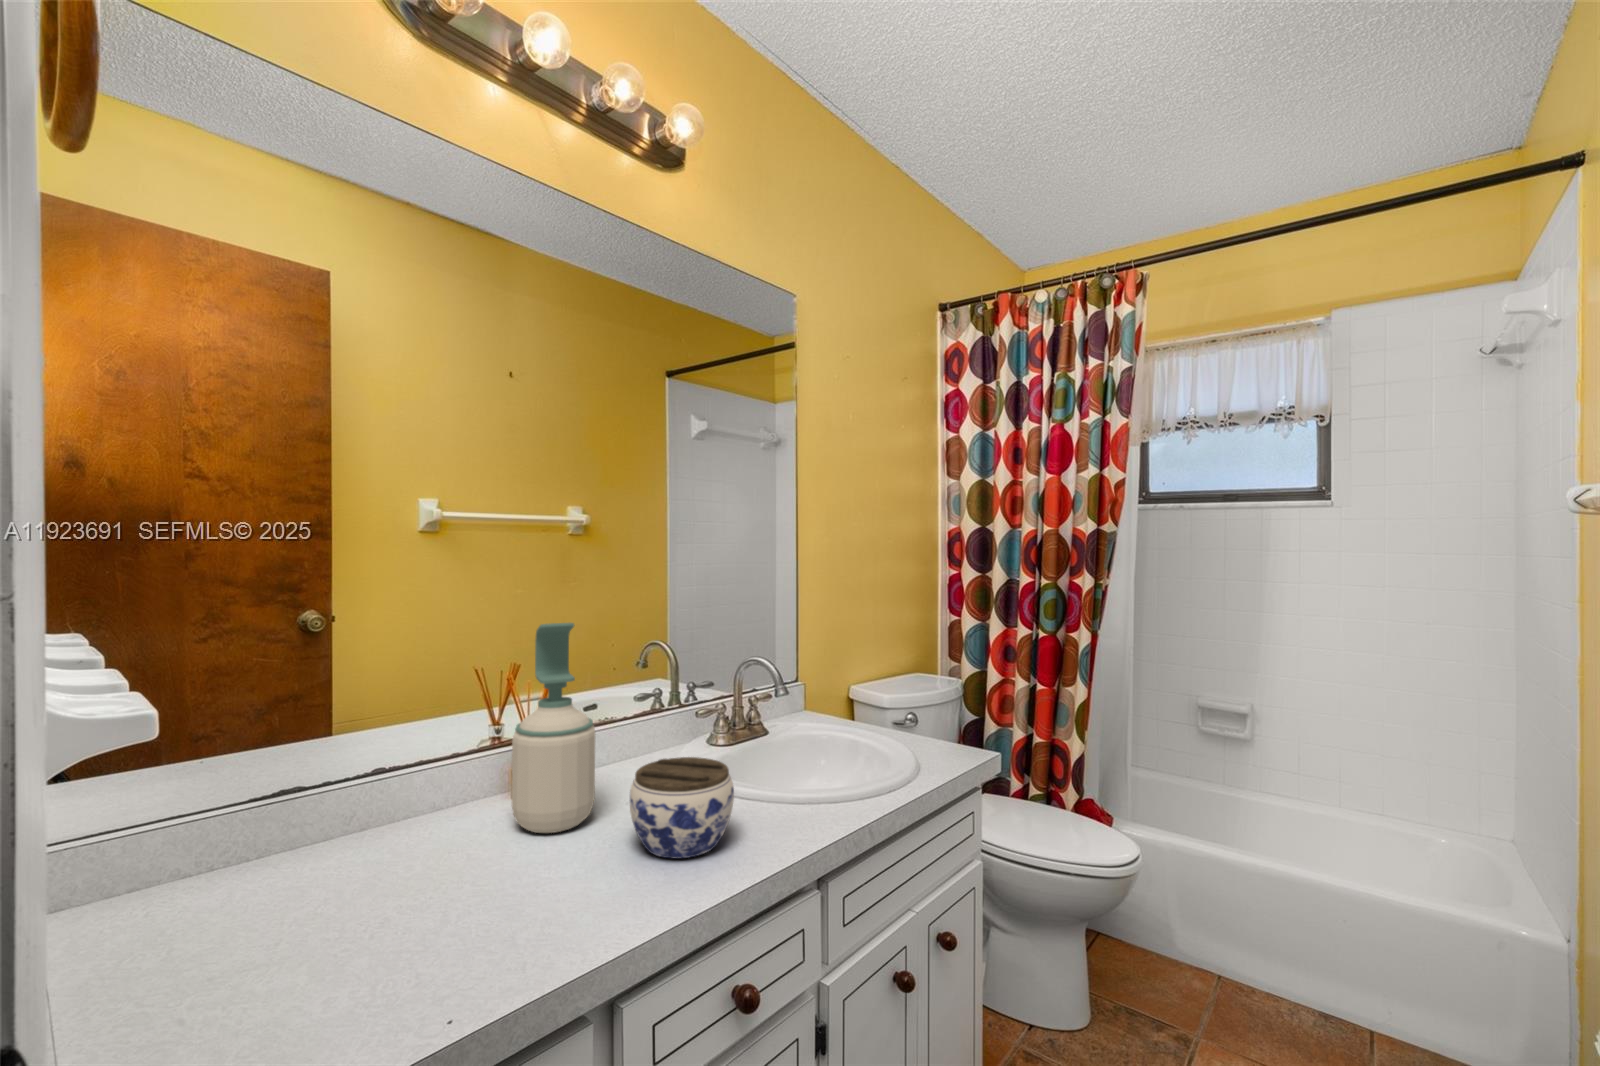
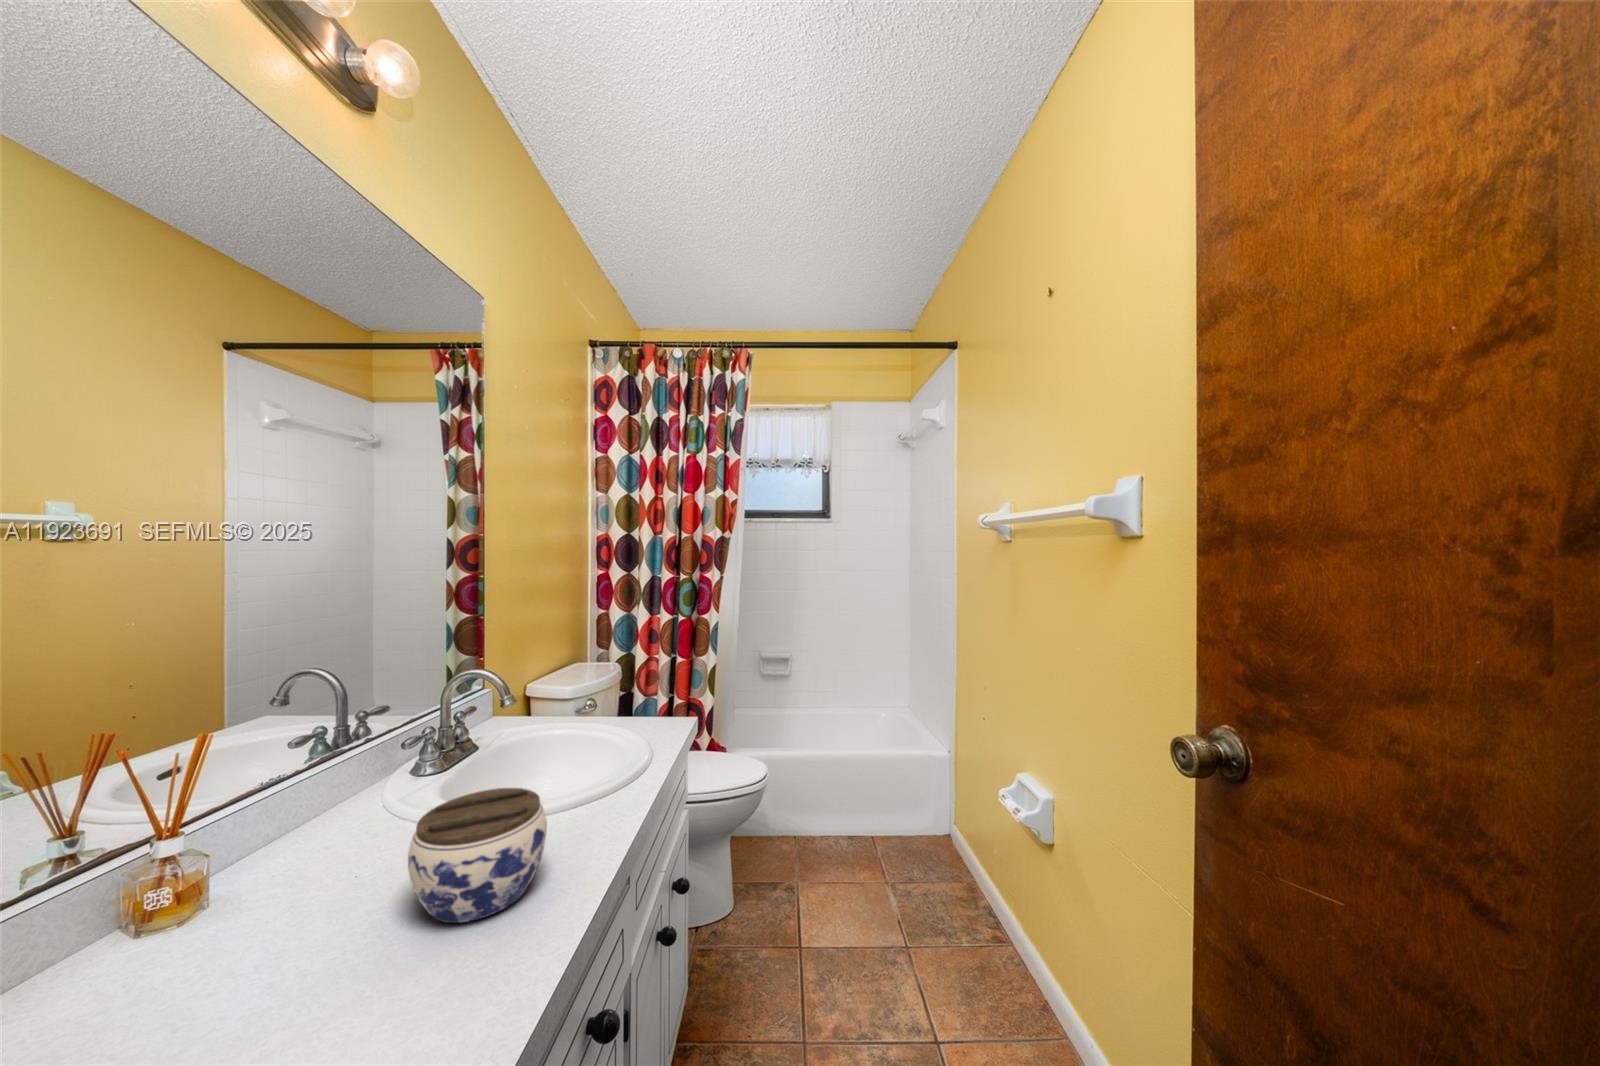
soap bottle: present [512,623,595,833] -> none [162,658,323,975]

